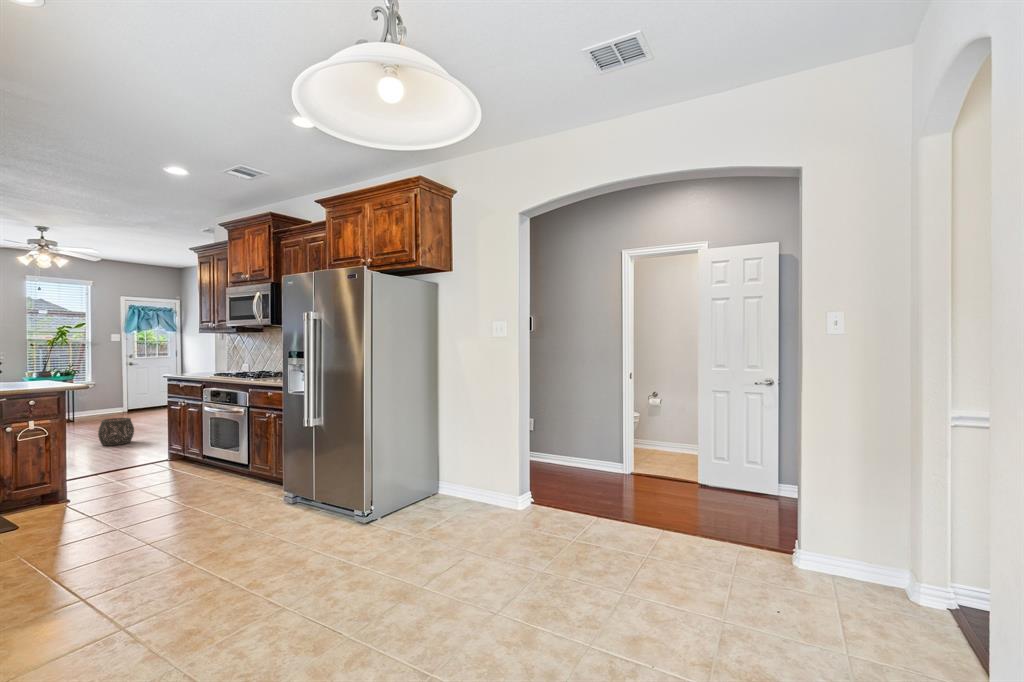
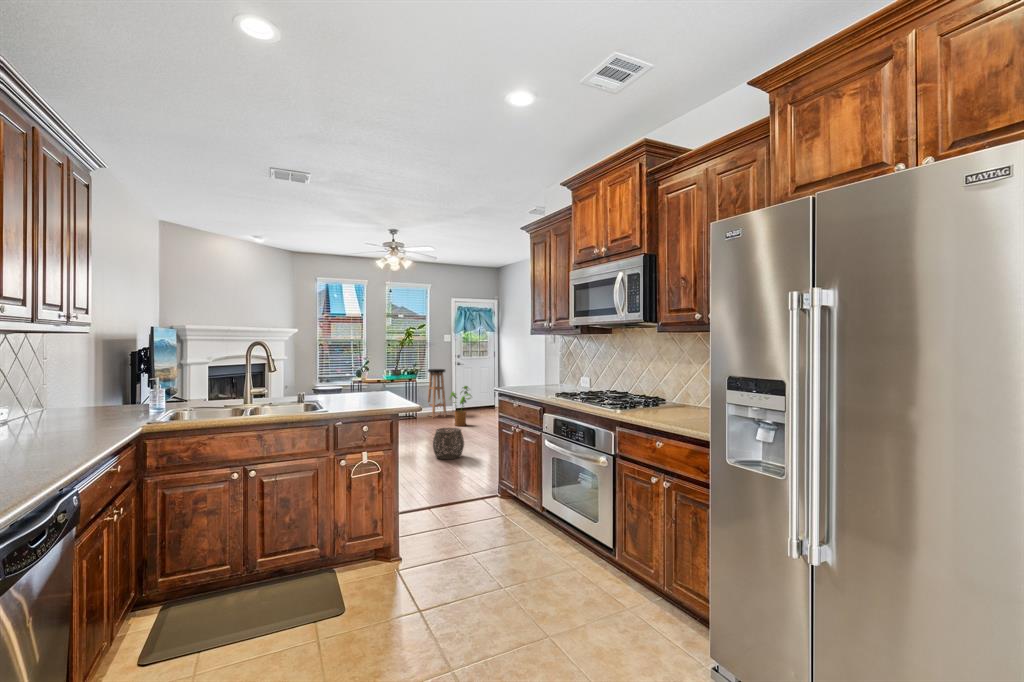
bar stool: none [89,369,116,419] -> present [427,369,446,418]
house plant: none [118,383,146,422] -> present [449,386,471,426]

